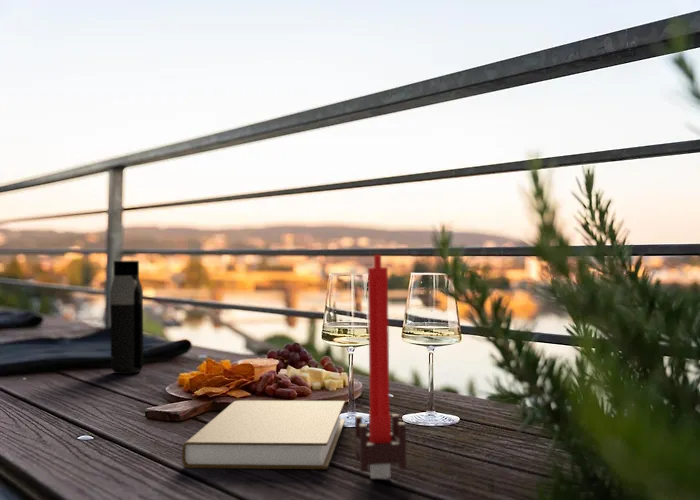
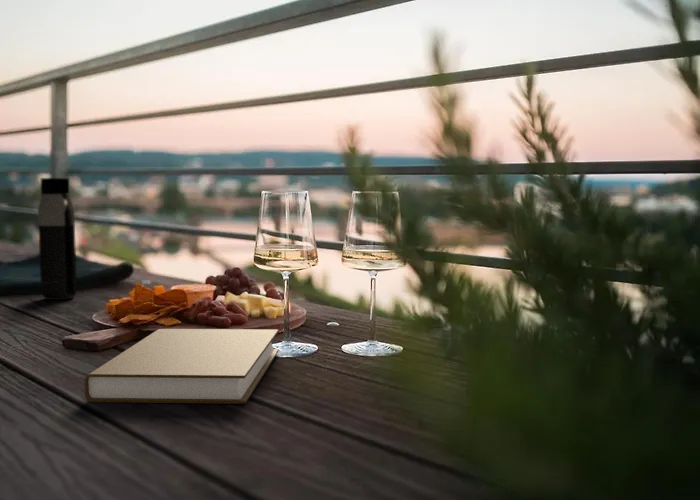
candle: present [355,255,406,478] -> none [275,166,329,414]

